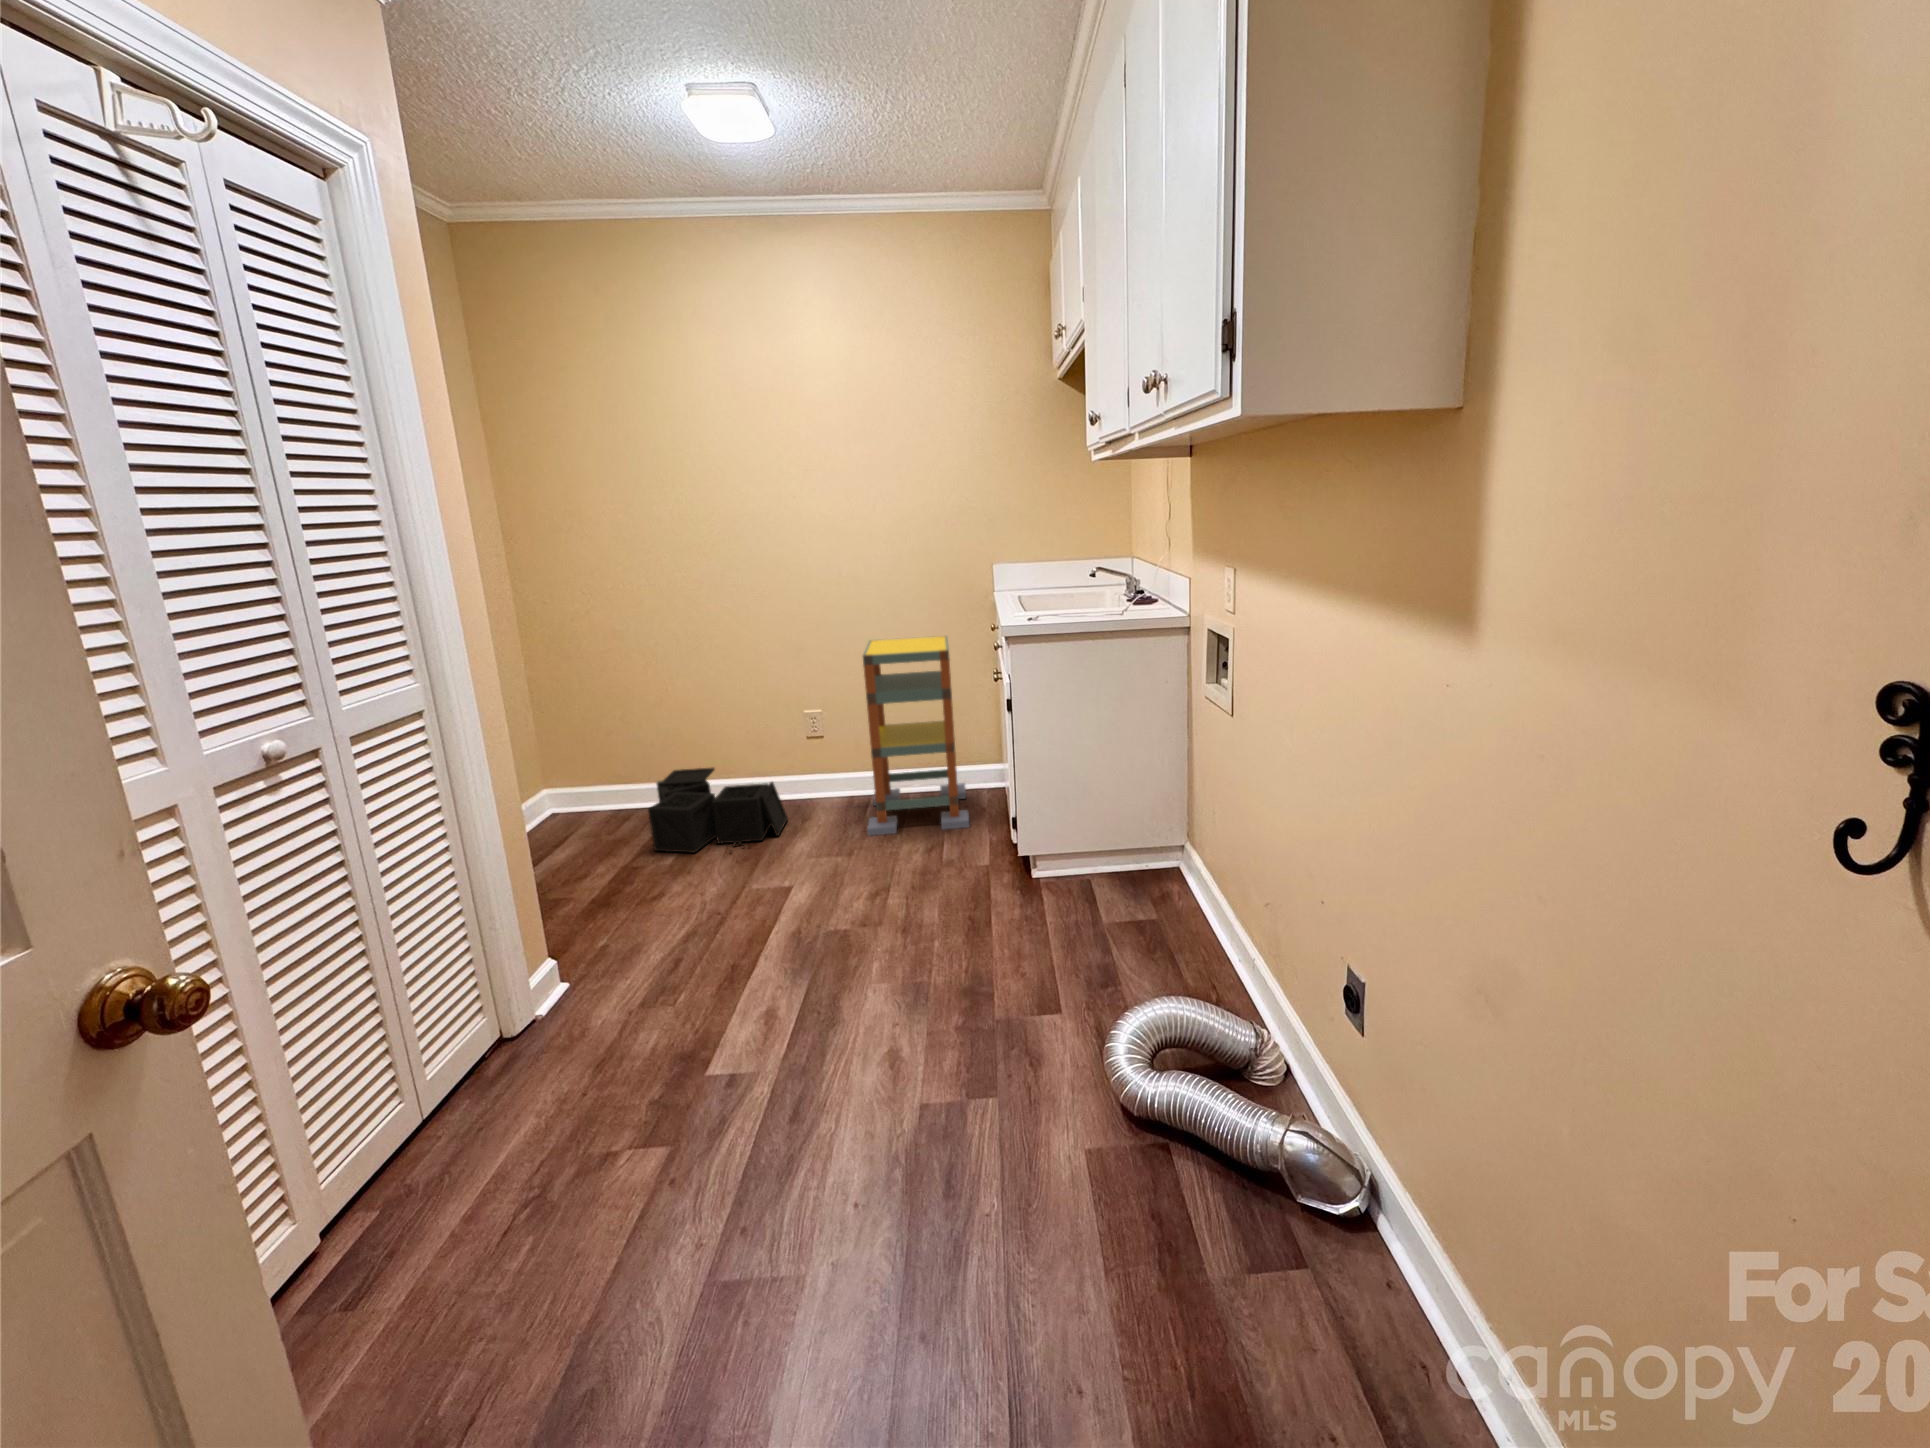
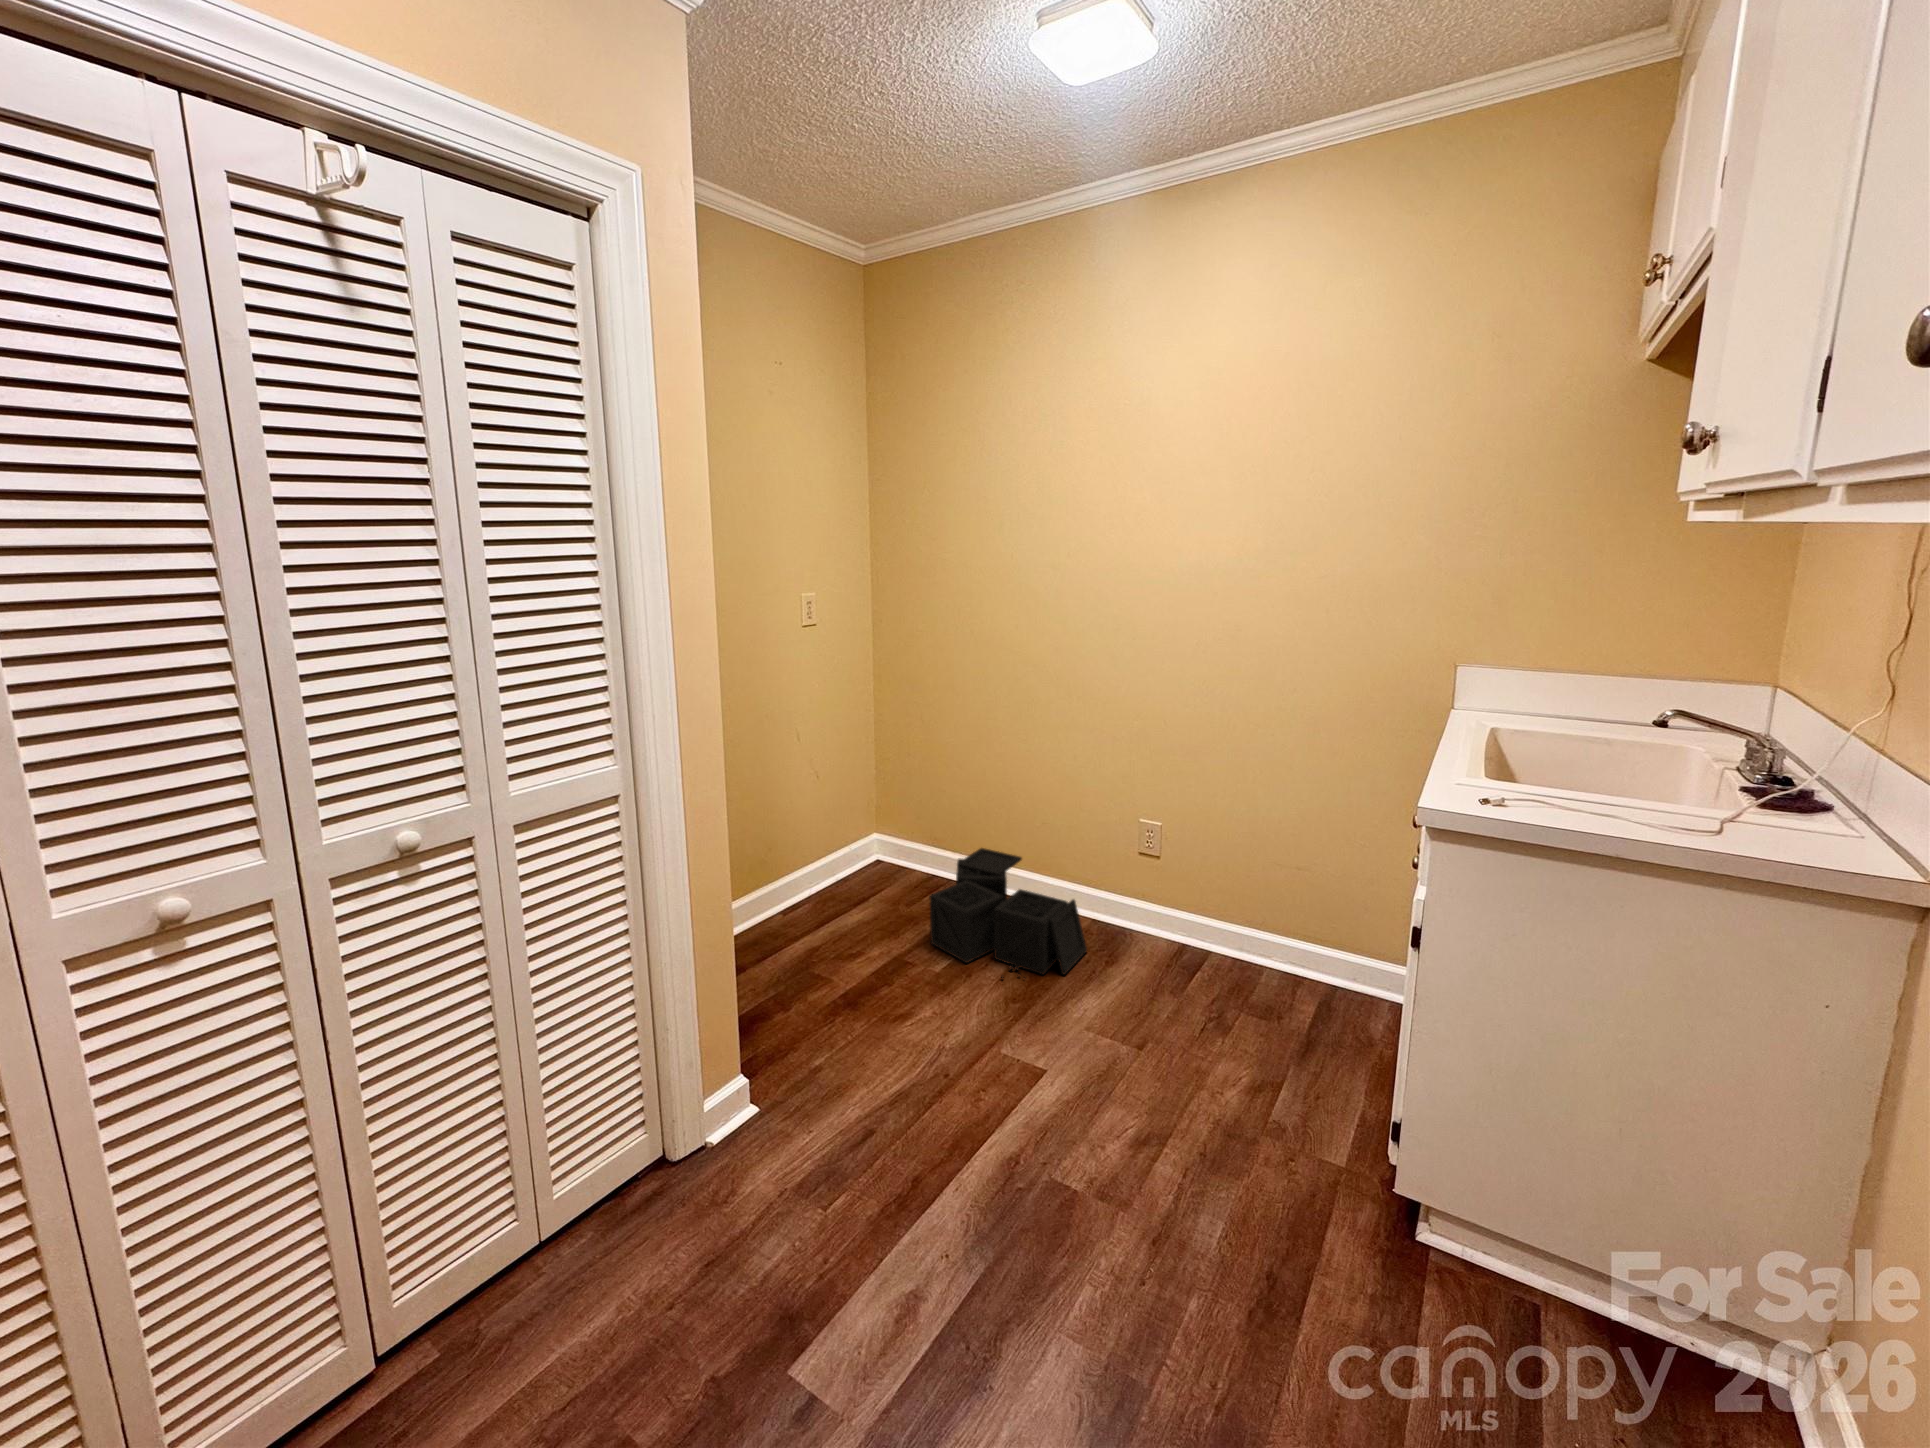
shelving unit: present [863,636,969,836] -> none [1176,744,1356,1072]

